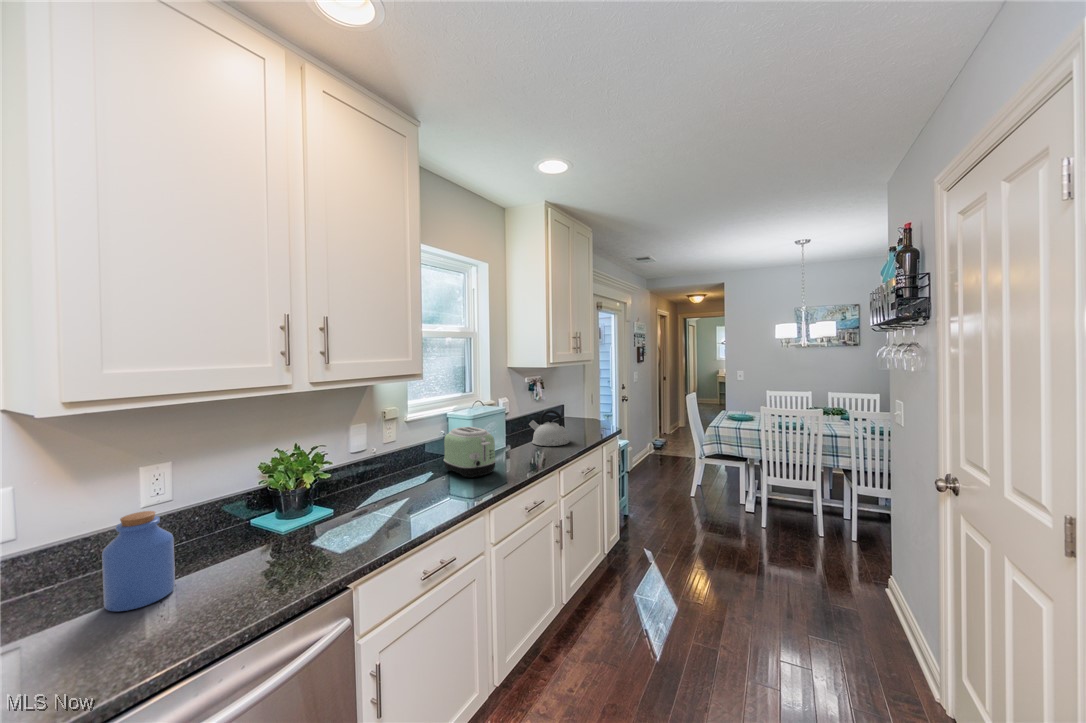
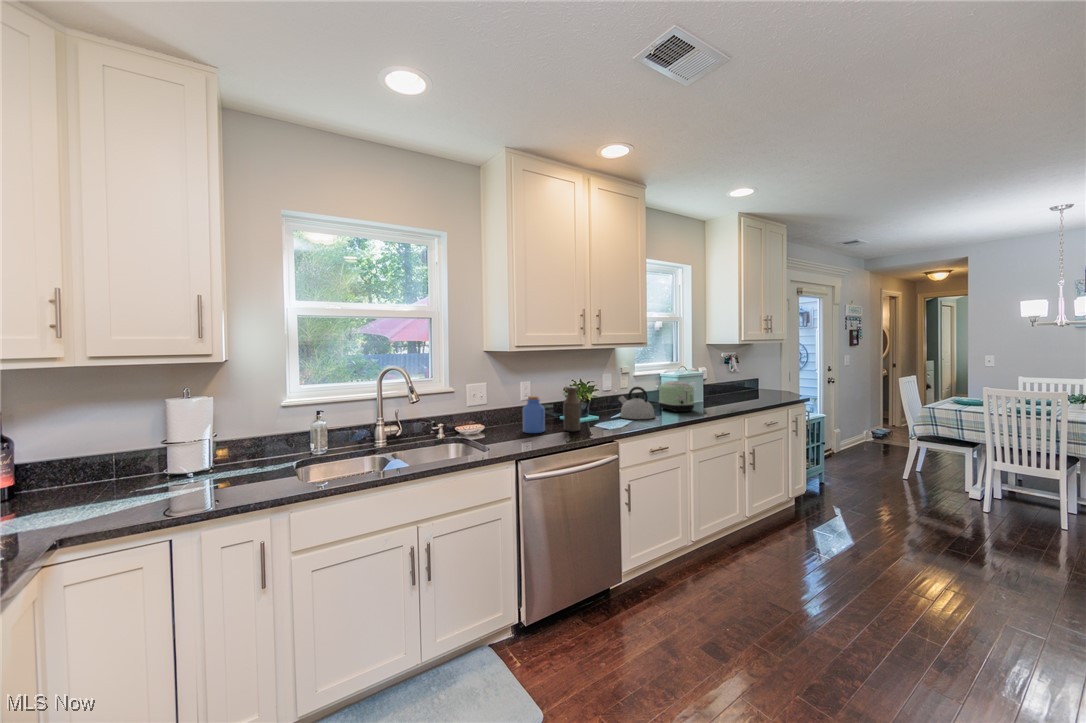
kettle: present [529,410,569,446] -> present [619,387,655,419]
bottle: none [225,477,269,582] -> present [563,386,580,432]

